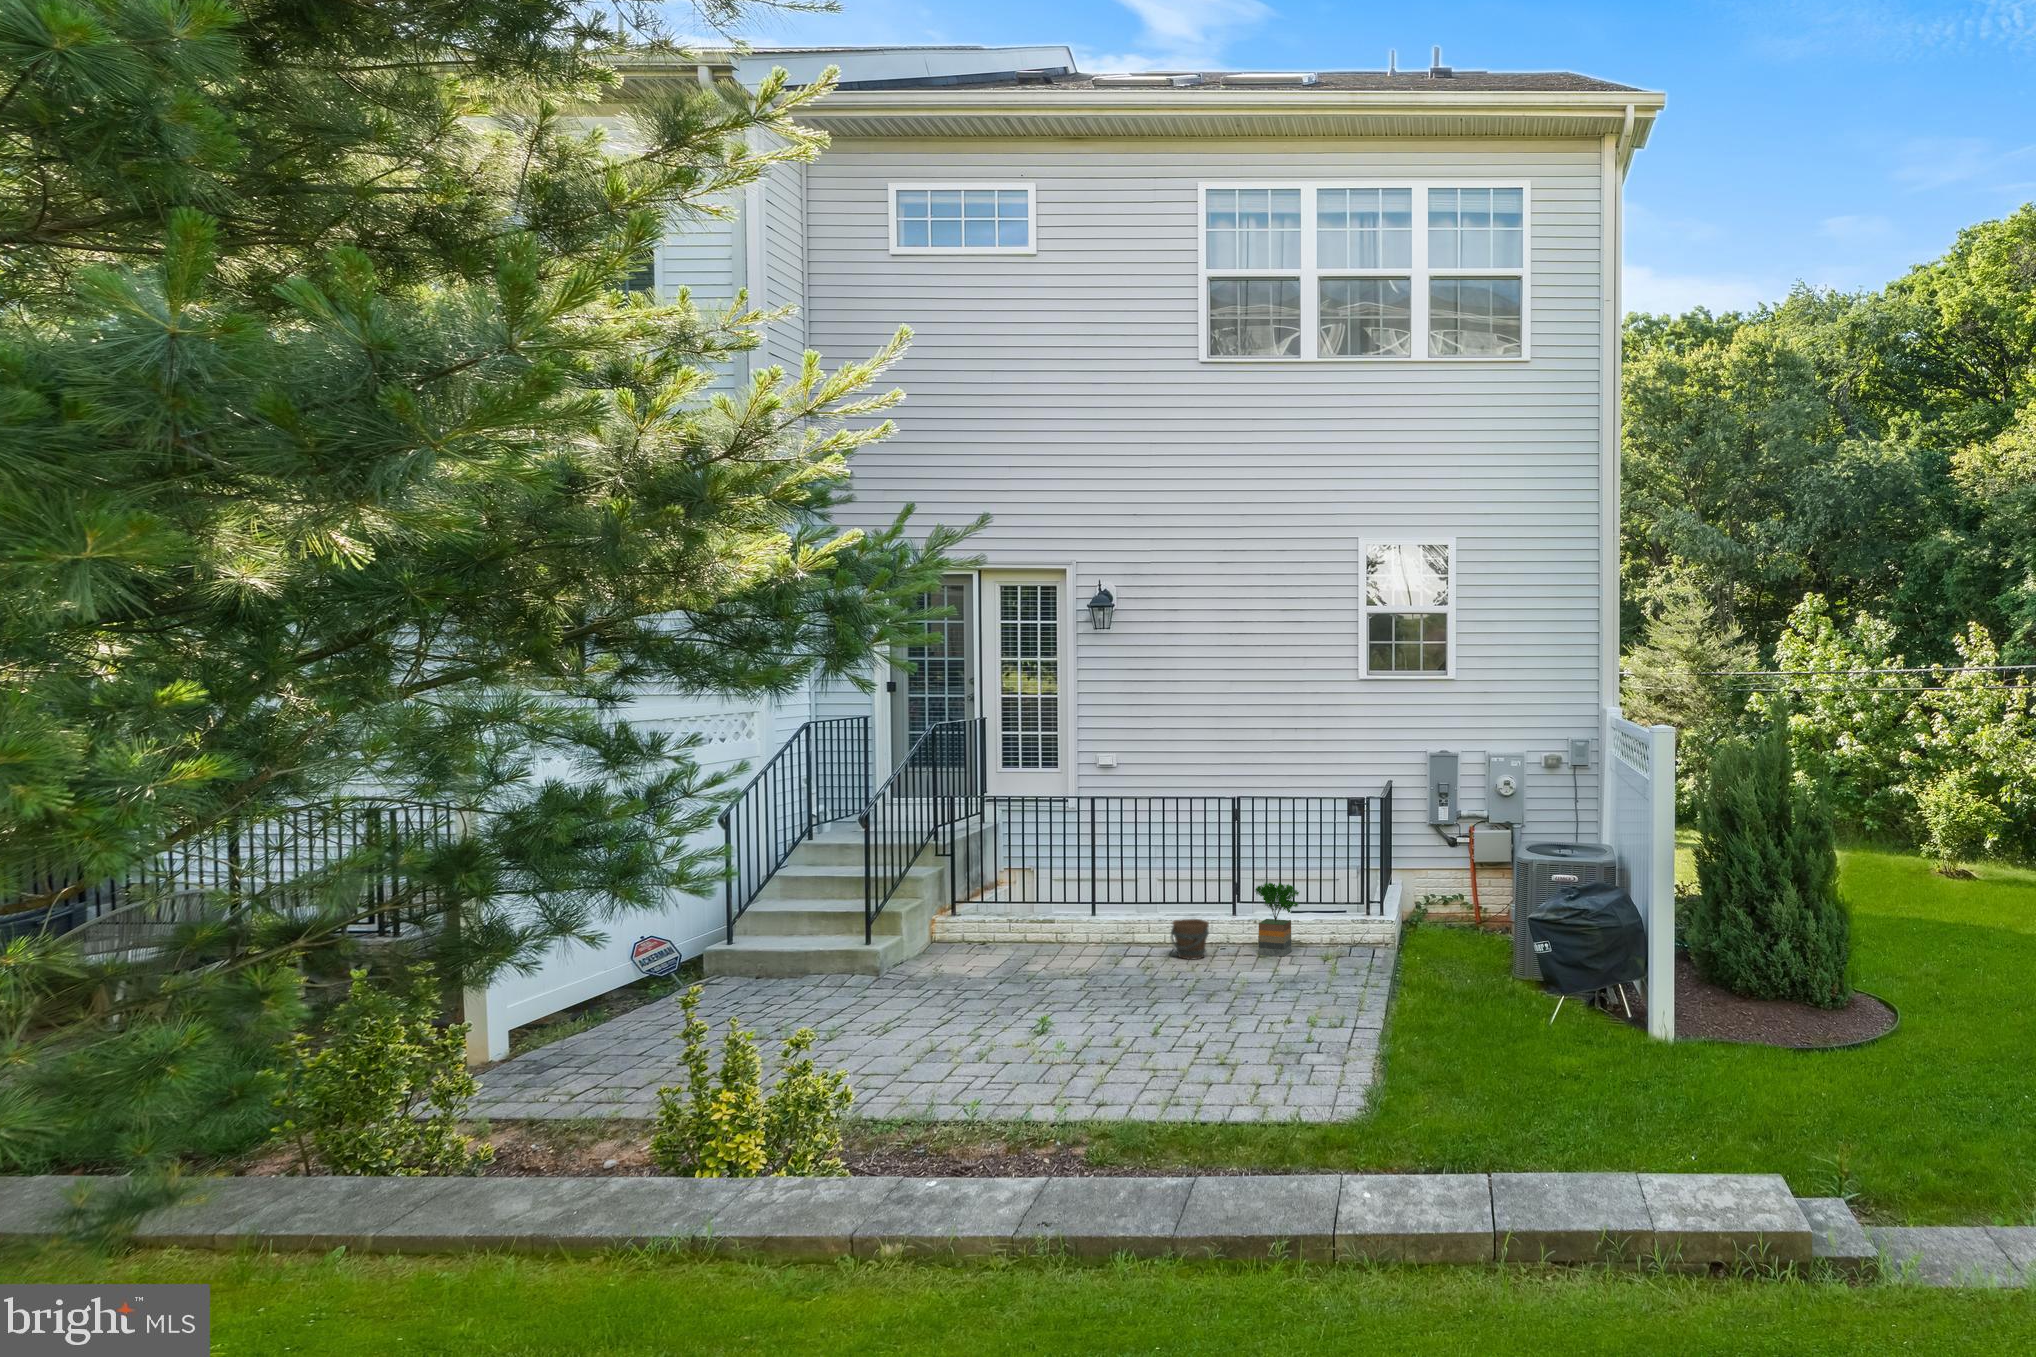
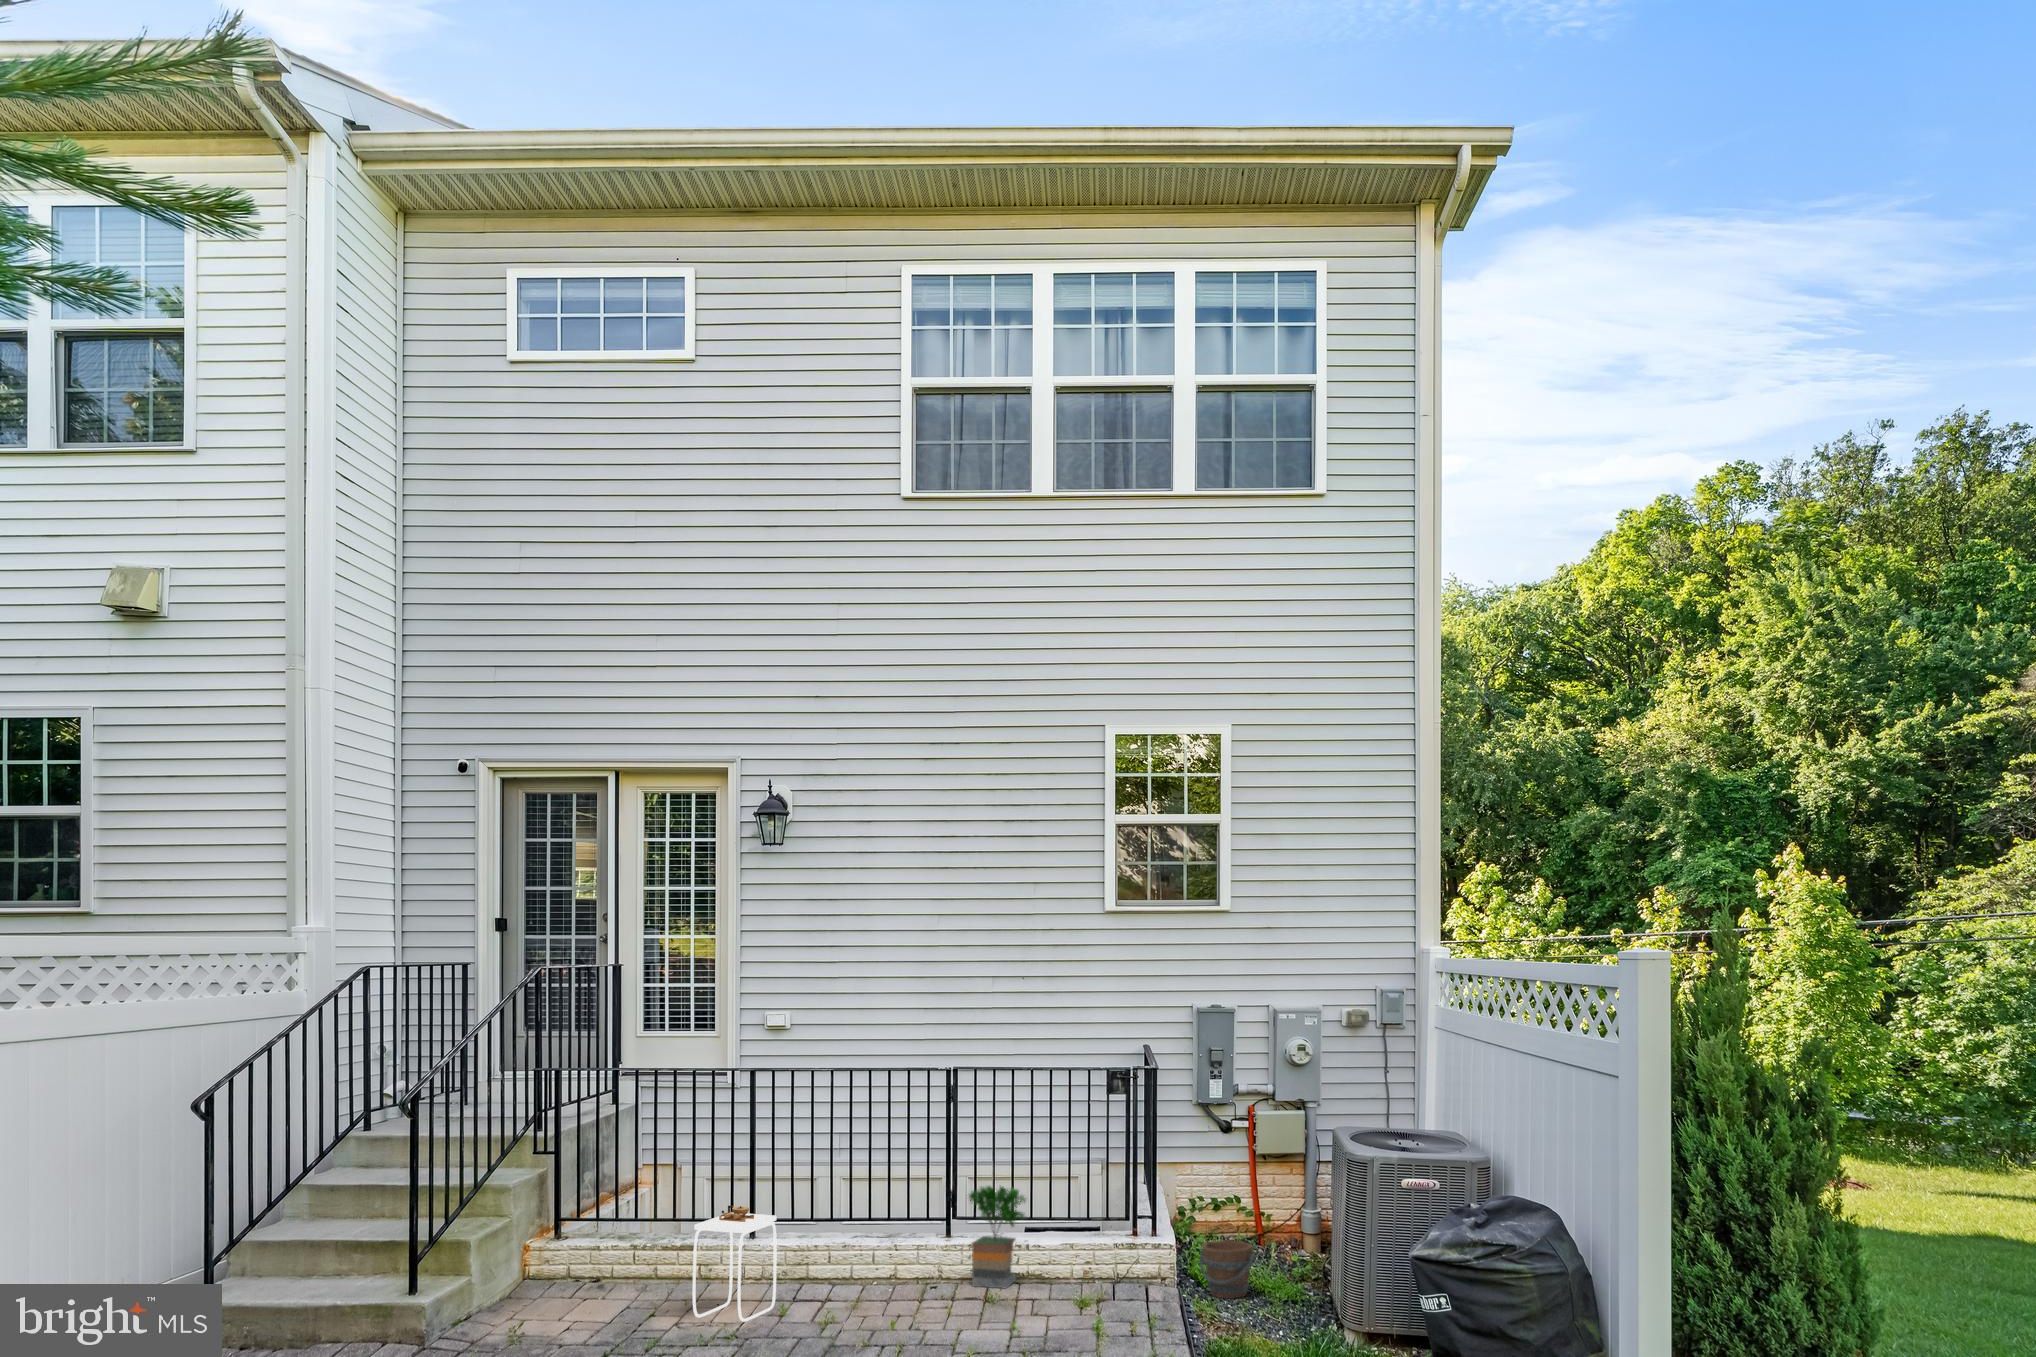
side table: none [1059,893,1117,973] -> present [693,1206,777,1322]
bucket: present [1171,919,1209,959] -> present [1199,1240,1254,1299]

